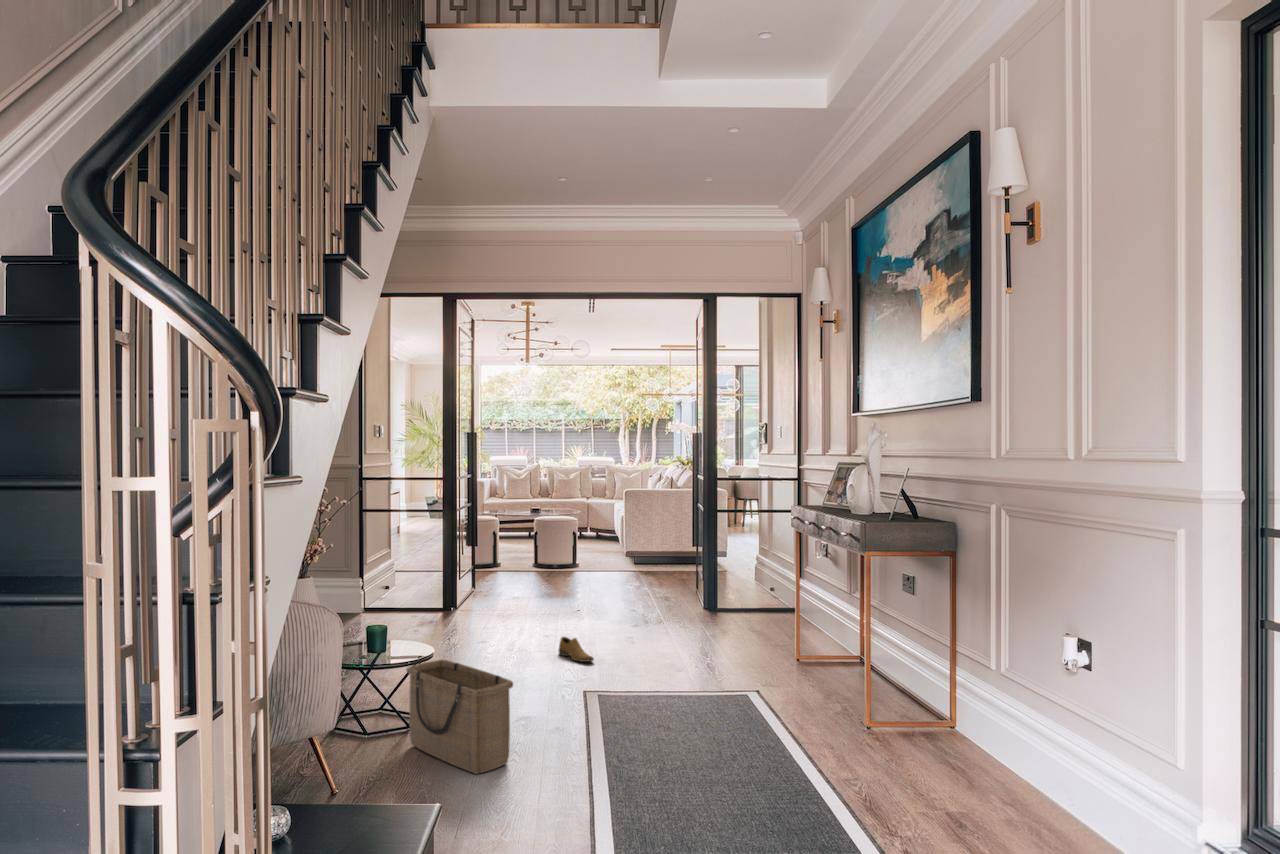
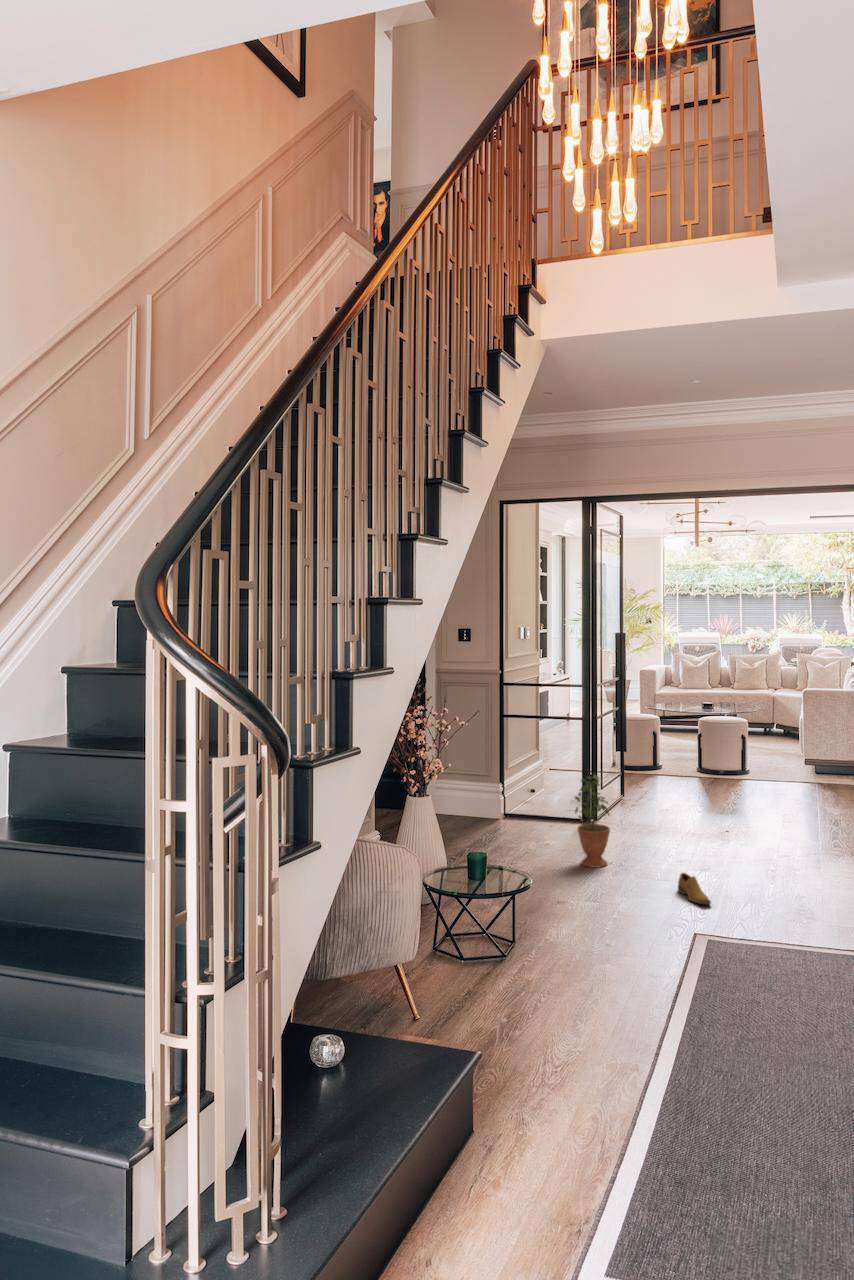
potted plant: none [448,550,487,644] -> present [575,773,610,868]
basket: present [406,660,513,774] -> none [488,897,577,1014]

